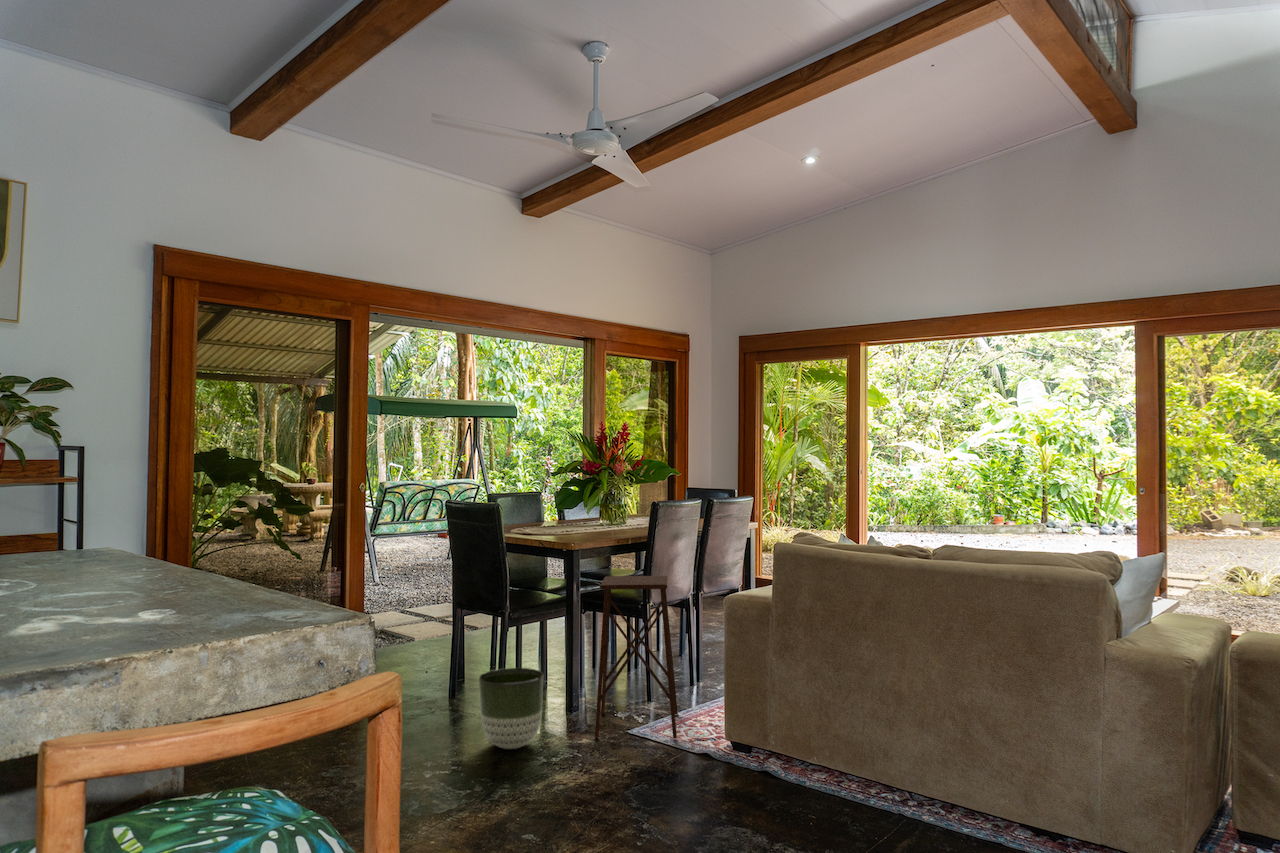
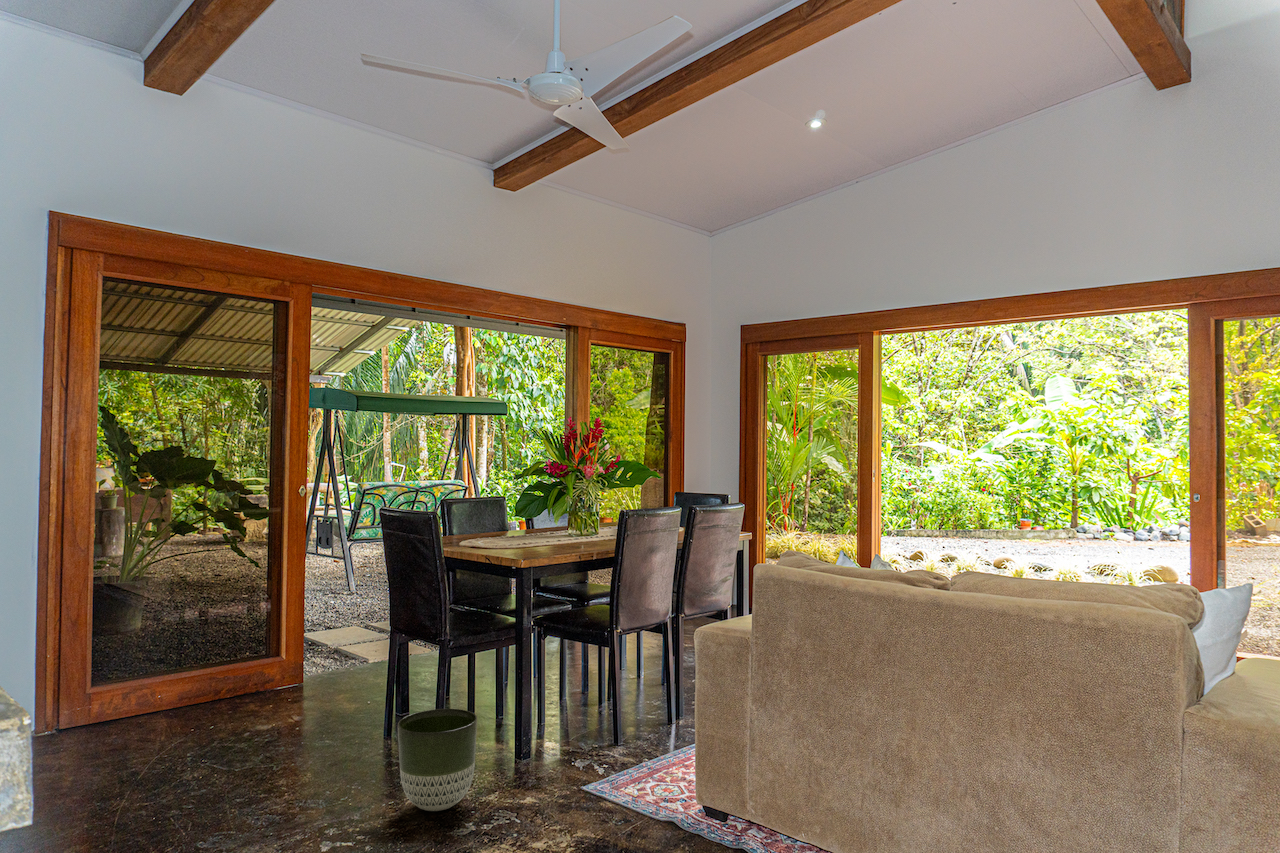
side table: present [595,576,678,739] -> none [541,597,648,798]

